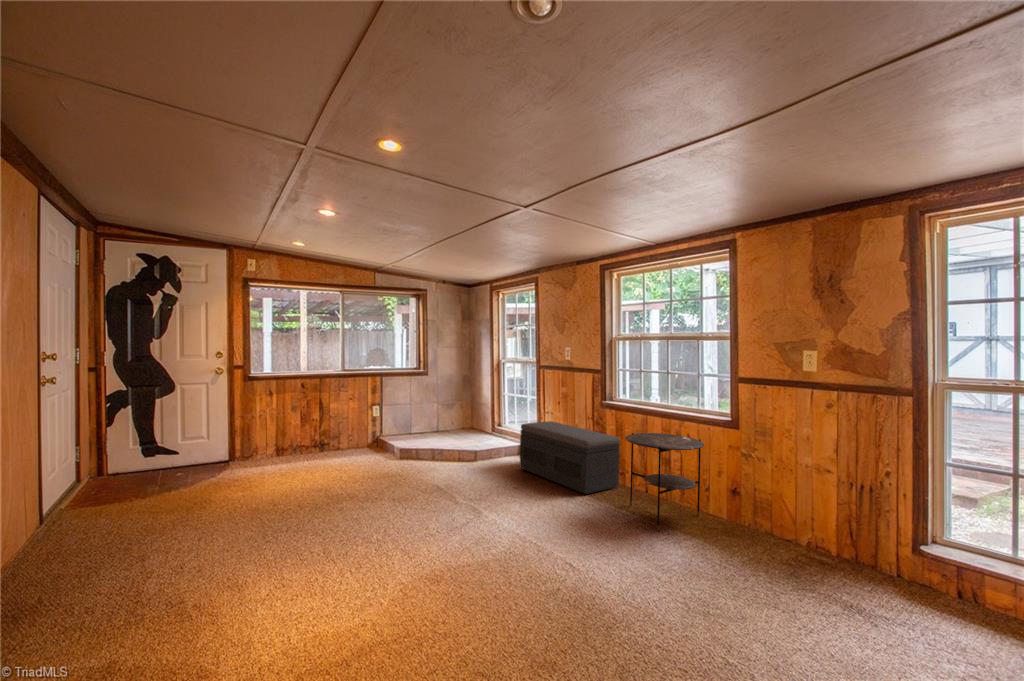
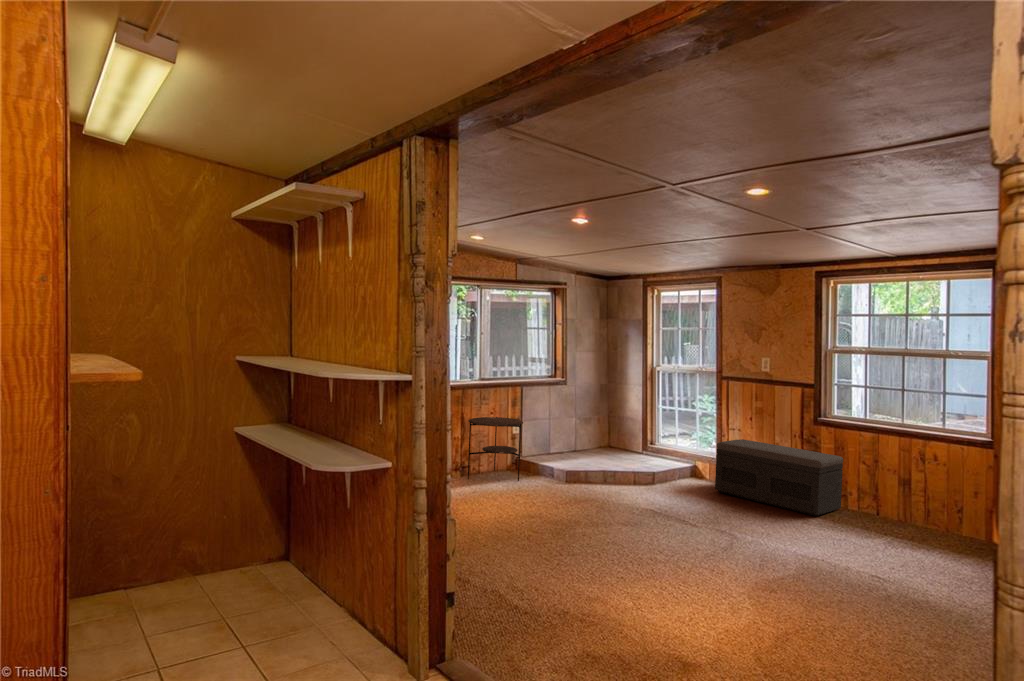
side table: present [625,433,704,531] -> present [468,417,523,481]

